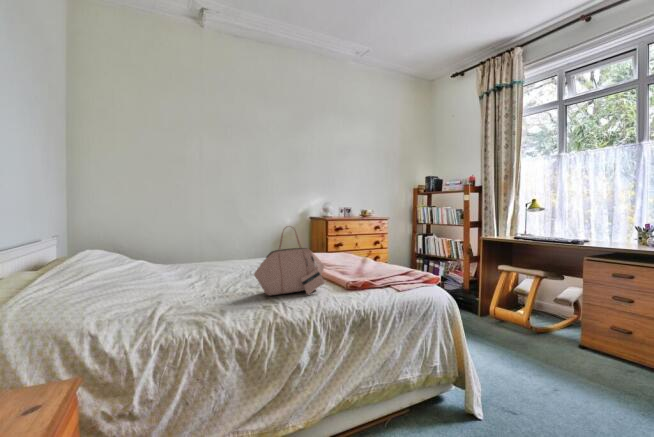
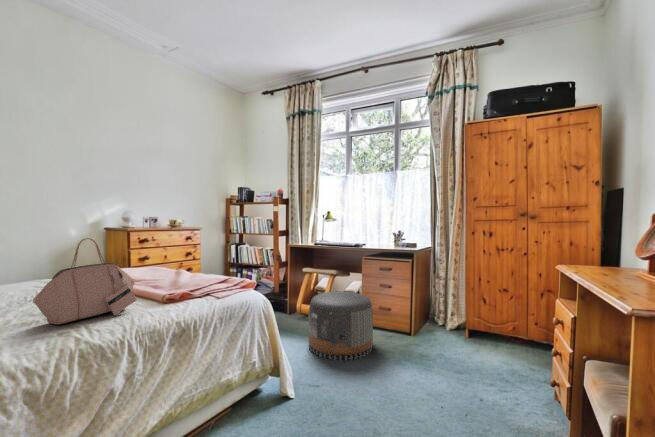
pouf: none [508,301,619,402] -> present [308,291,373,360]

